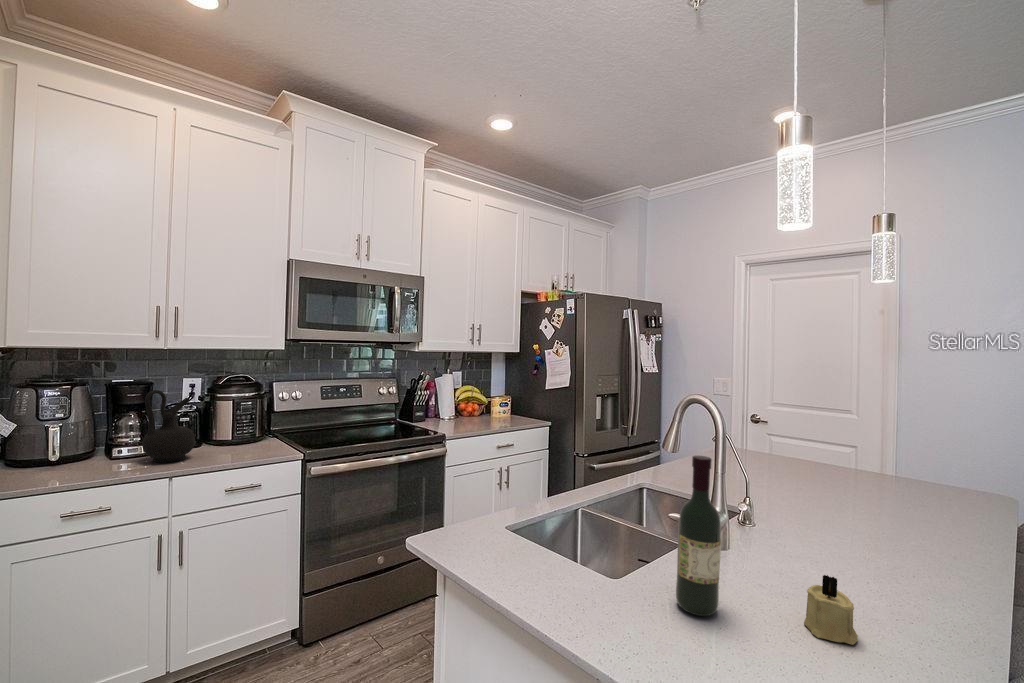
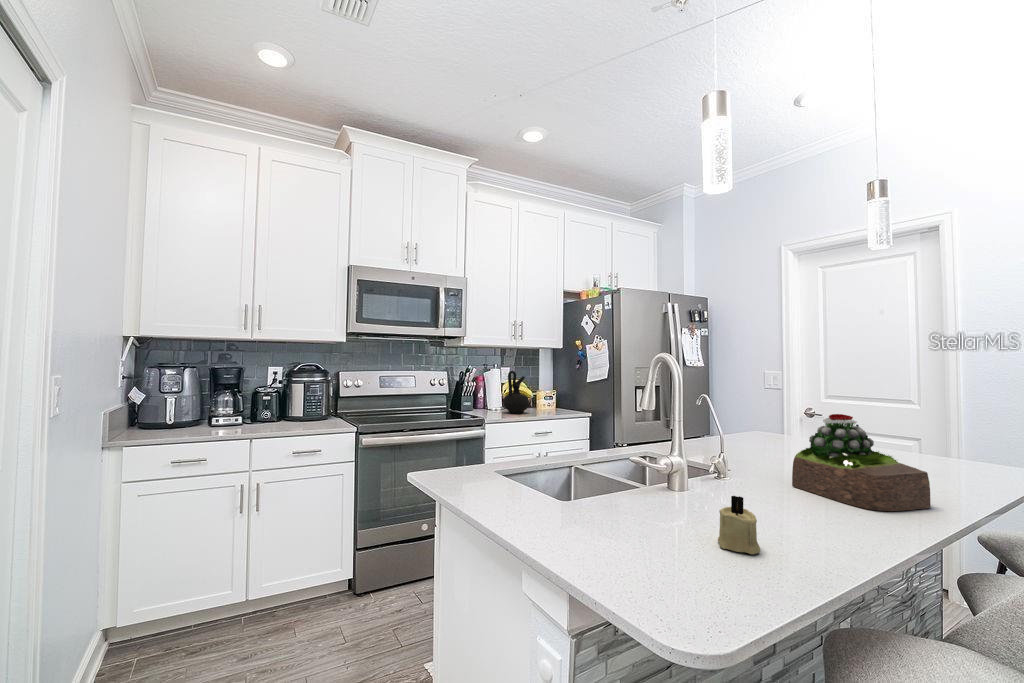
ceramic jug: present [142,390,195,463] -> present [504,371,529,414]
succulent plant: none [807,450,944,556] -> present [792,414,931,511]
wine bottle: present [676,455,721,616] -> none [608,393,644,530]

